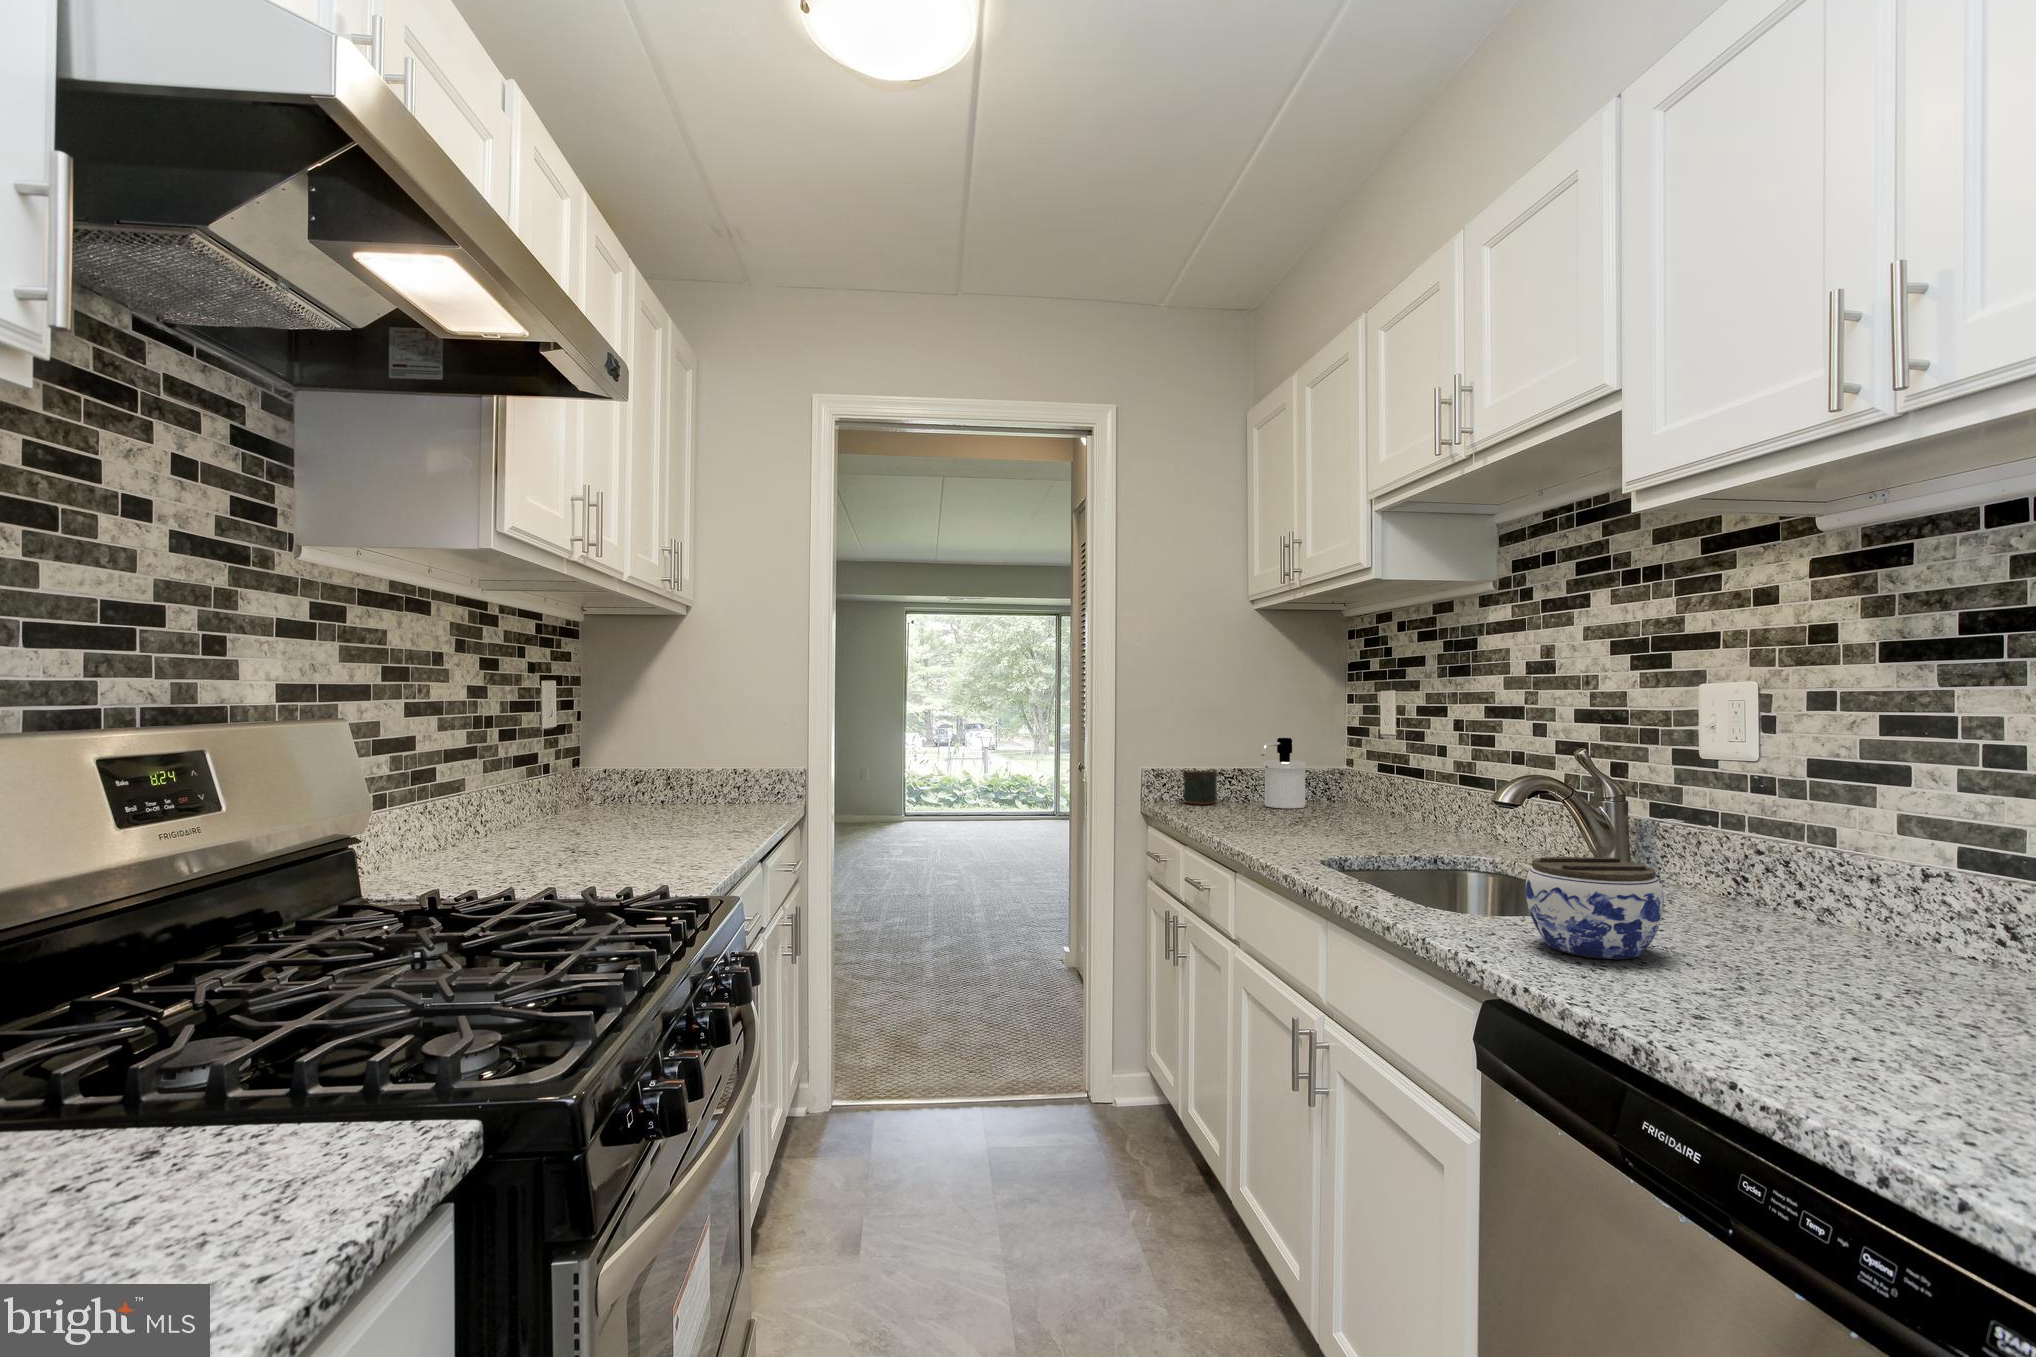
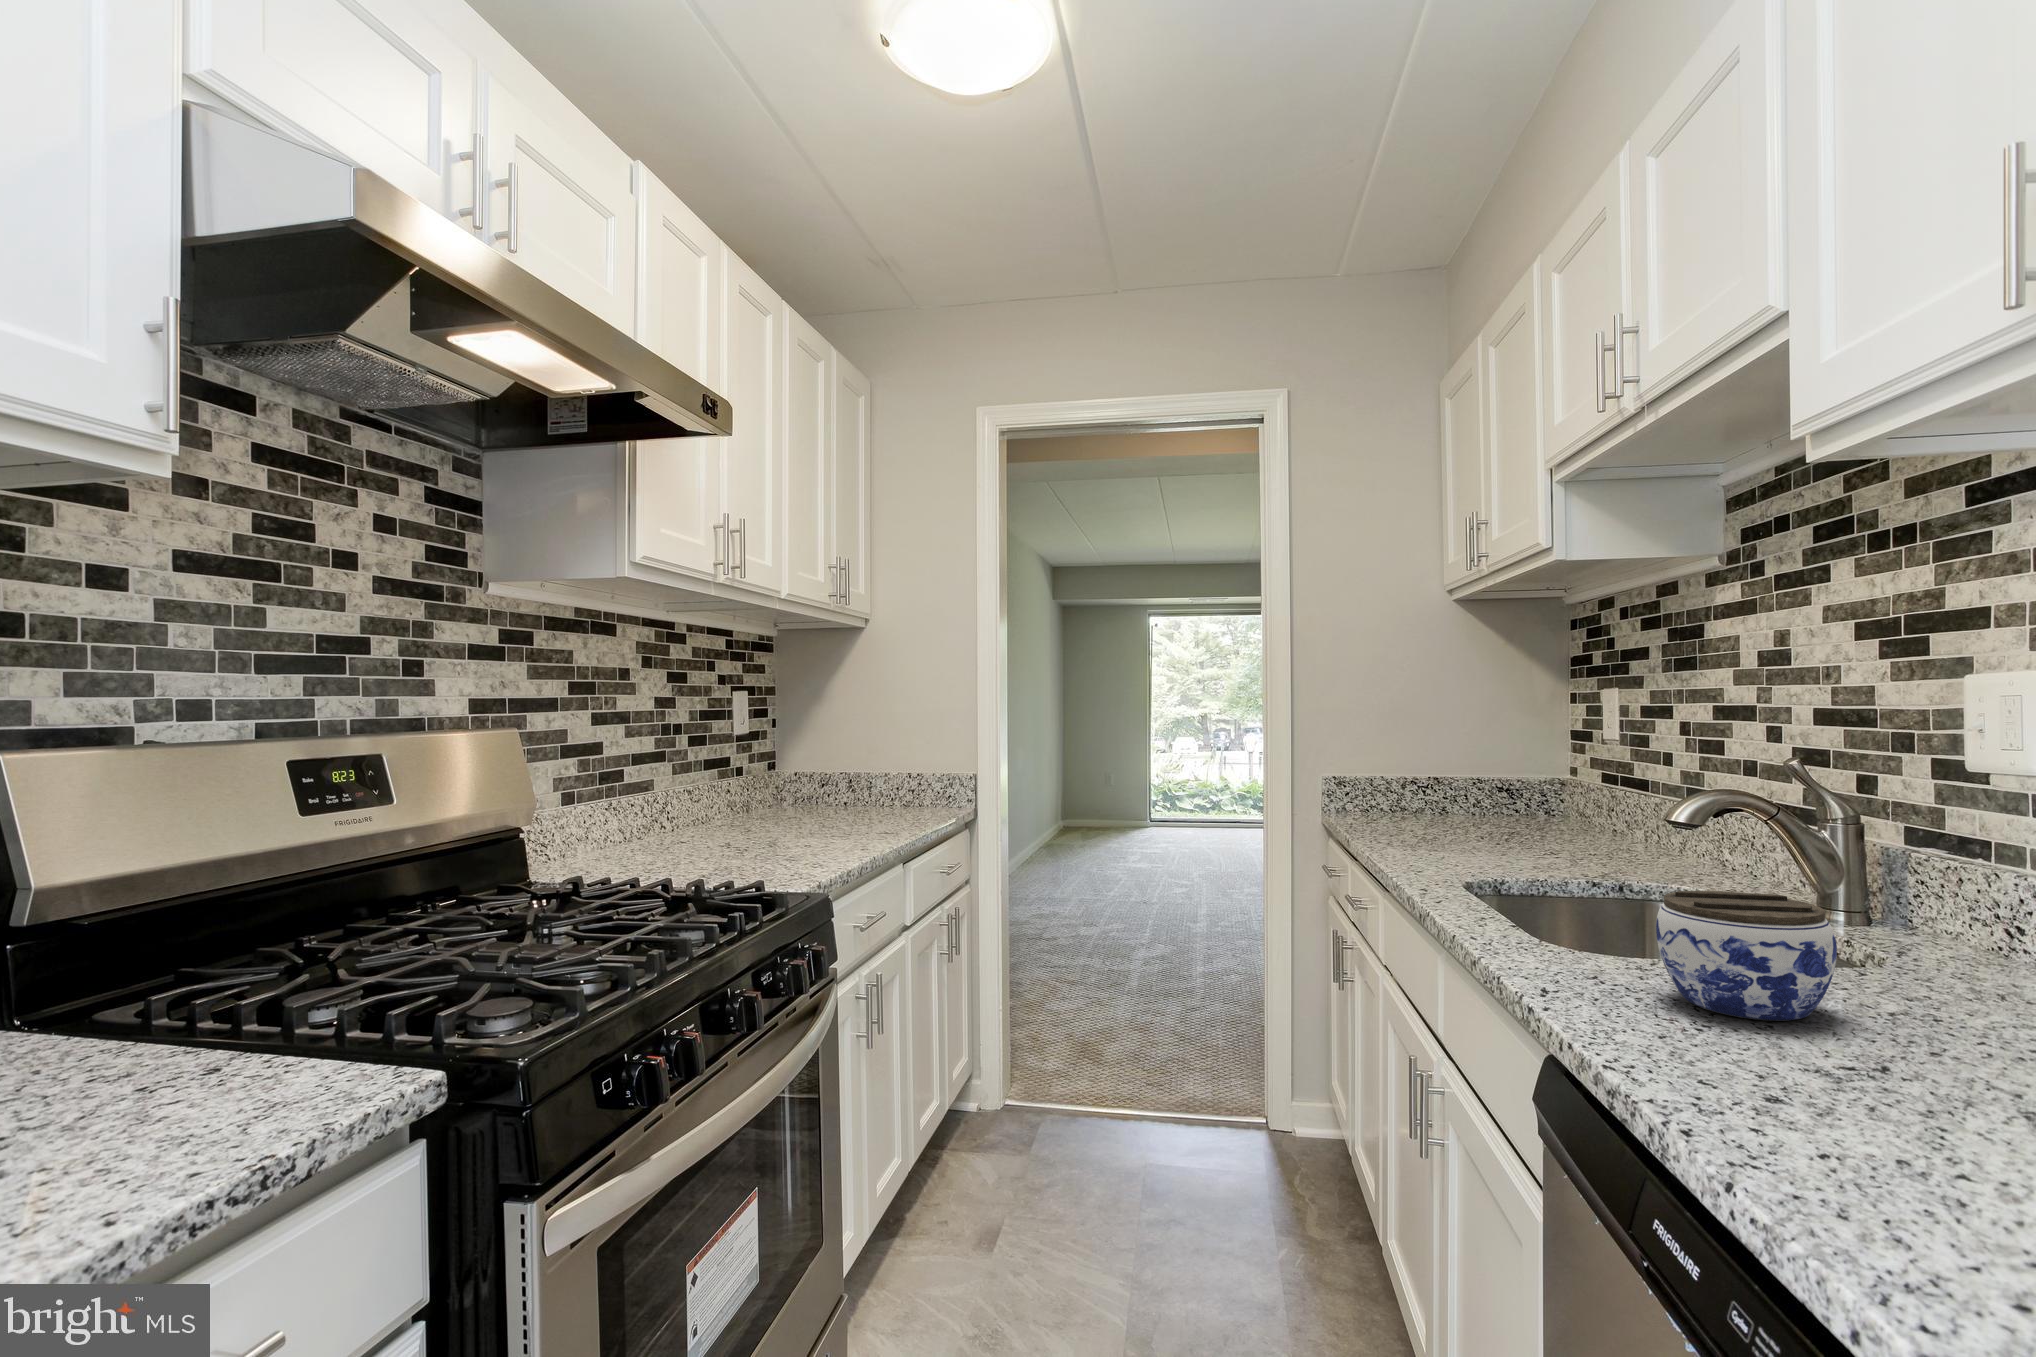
soap dispenser: present [1261,738,1307,809] -> none [1455,742,1514,822]
mug: present [1183,769,1217,805] -> none [1370,776,1411,815]

